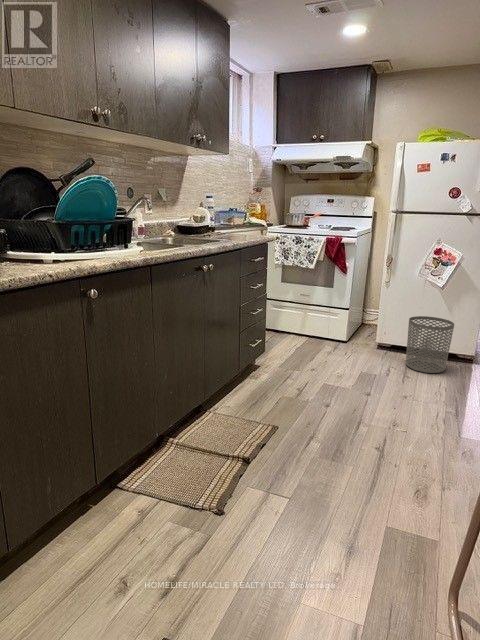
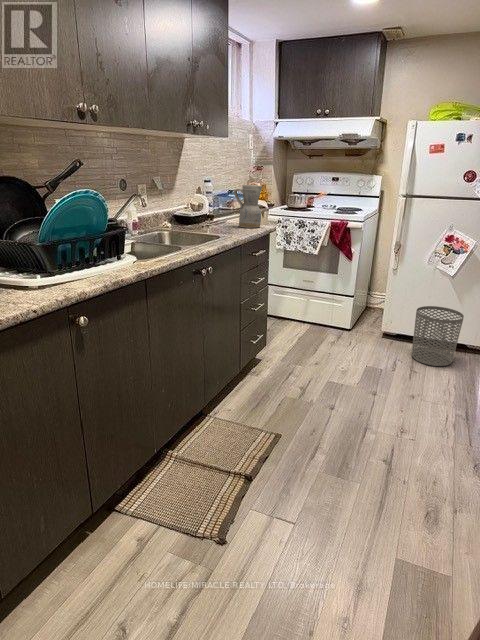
ceramic pitcher: none [234,196,261,236] -> present [234,184,262,228]

